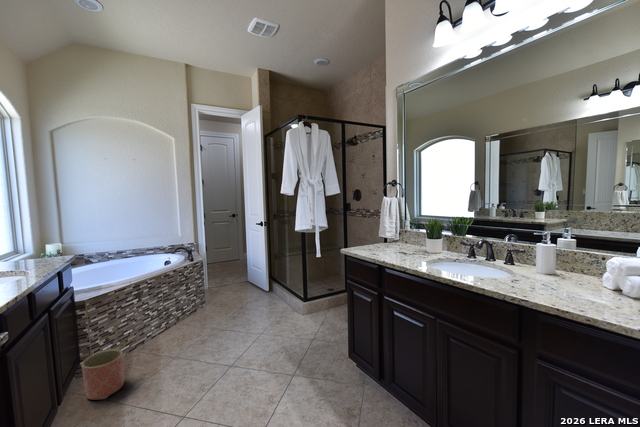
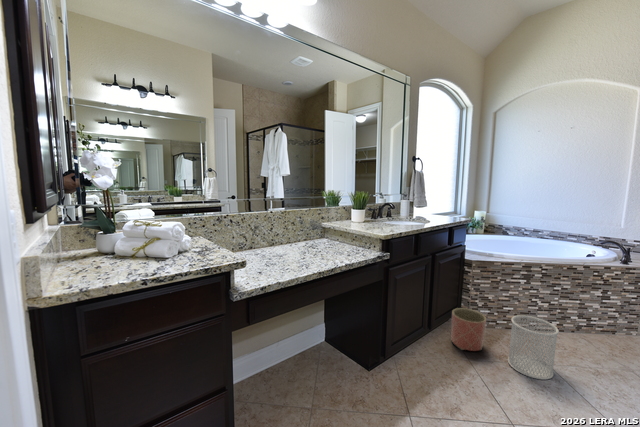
wastebasket: none [146,323,185,378] -> present [508,315,559,380]

